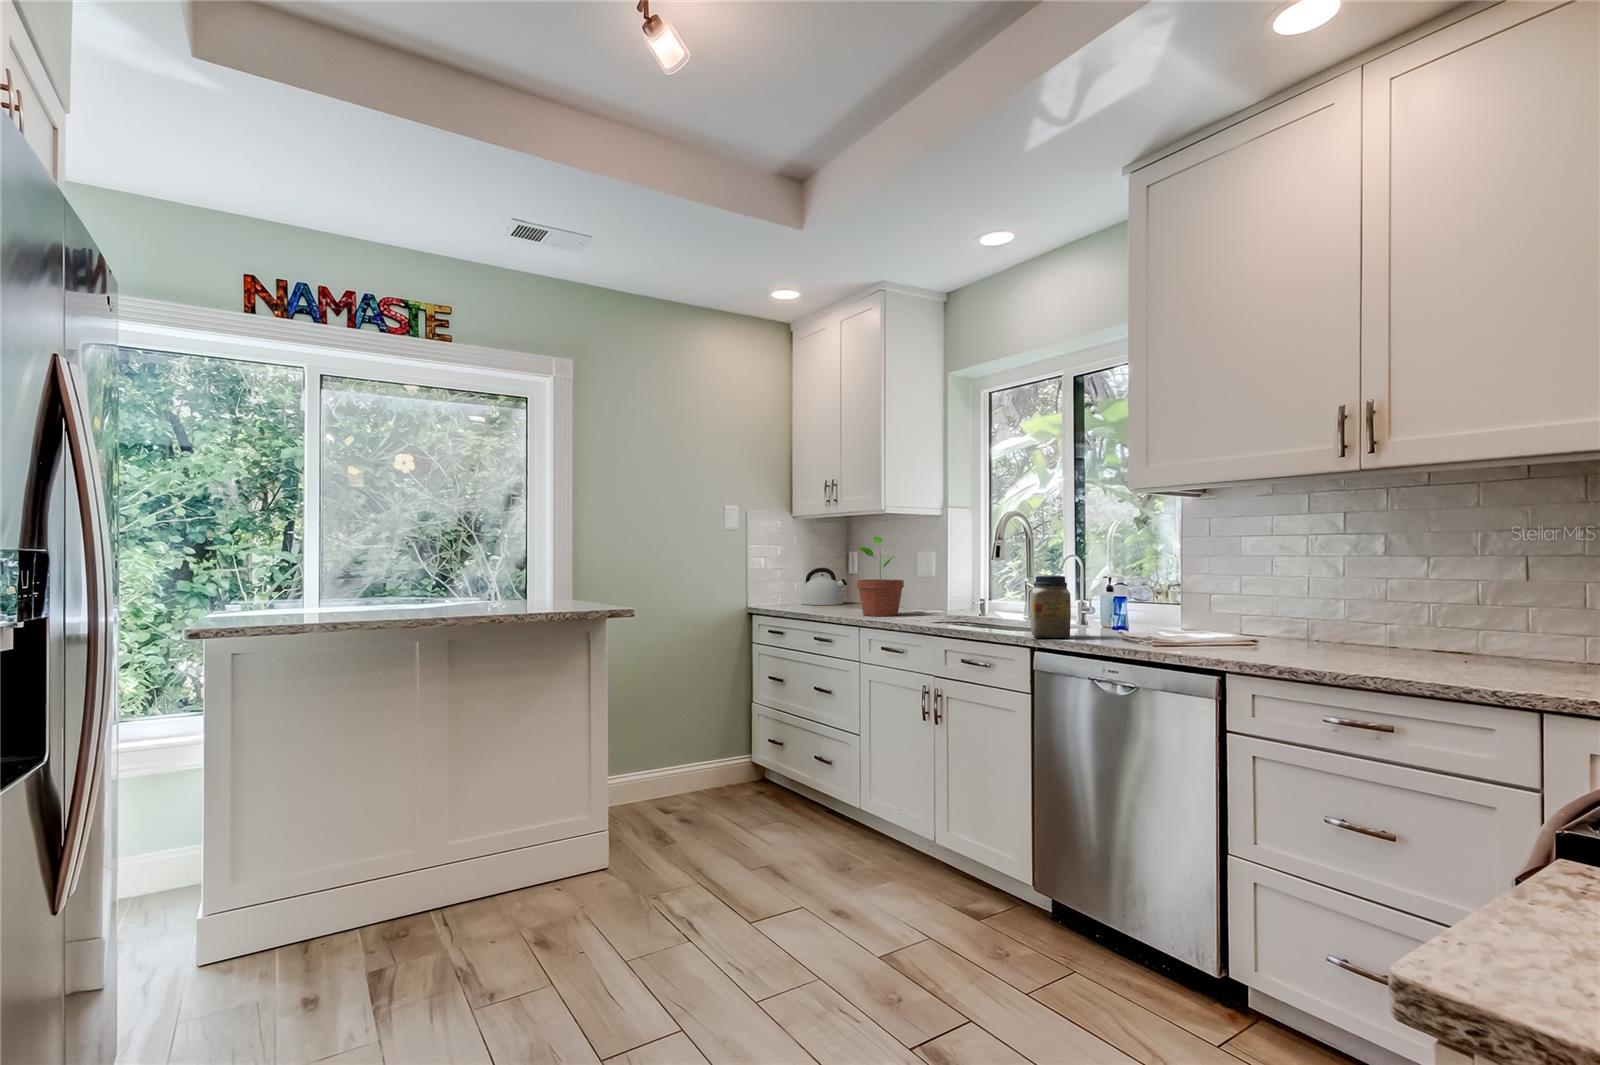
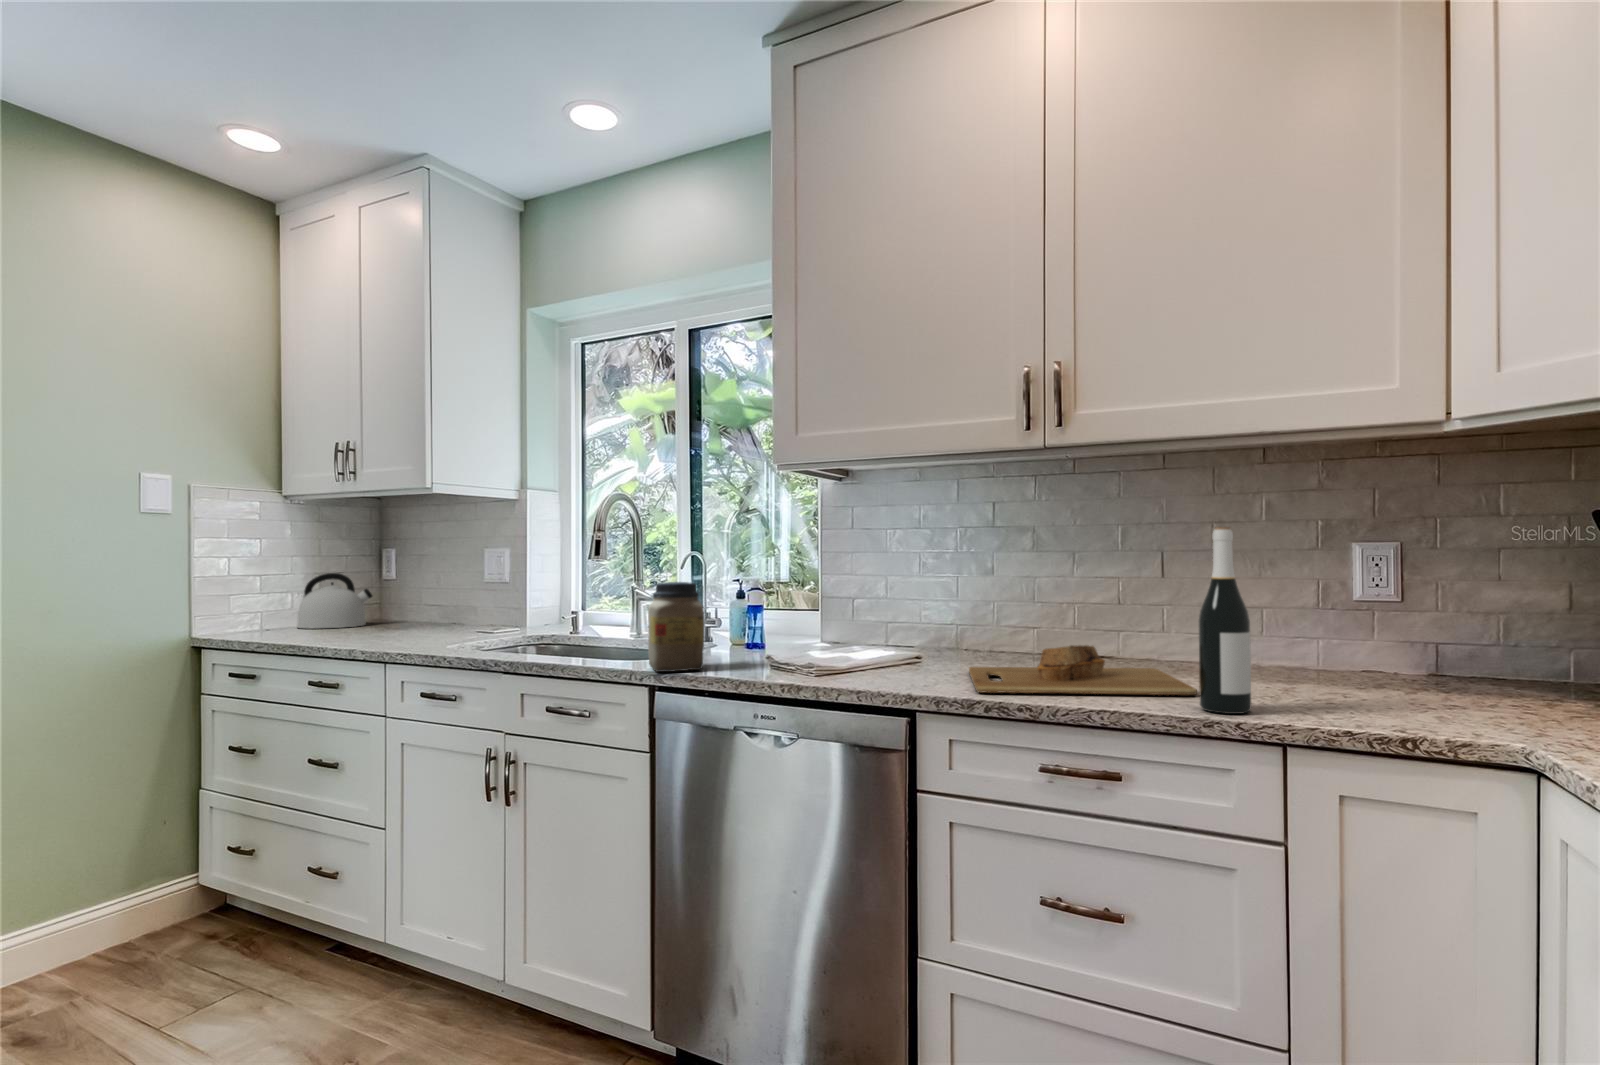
potted plant: present [857,536,904,616] -> none [384,526,458,644]
wine bottle: none [1467,536,1518,686] -> present [1199,527,1251,714]
cutting board: none [1277,630,1484,674] -> present [969,645,1197,695]

